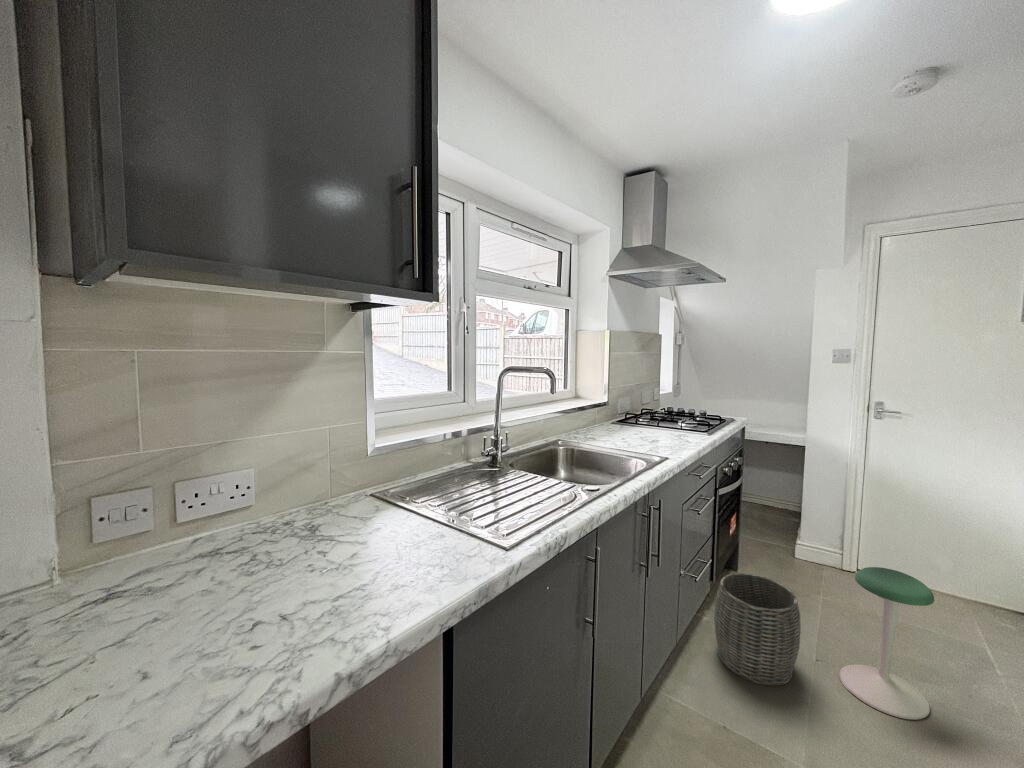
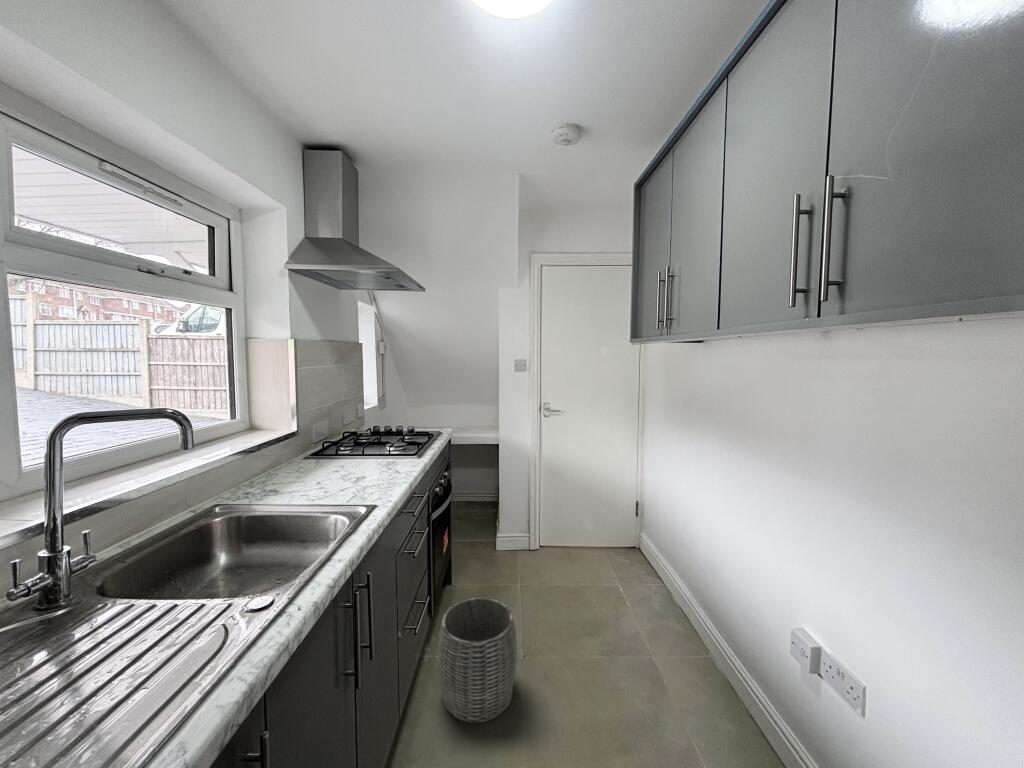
stool: present [839,567,934,720] -> none [546,556,608,691]

